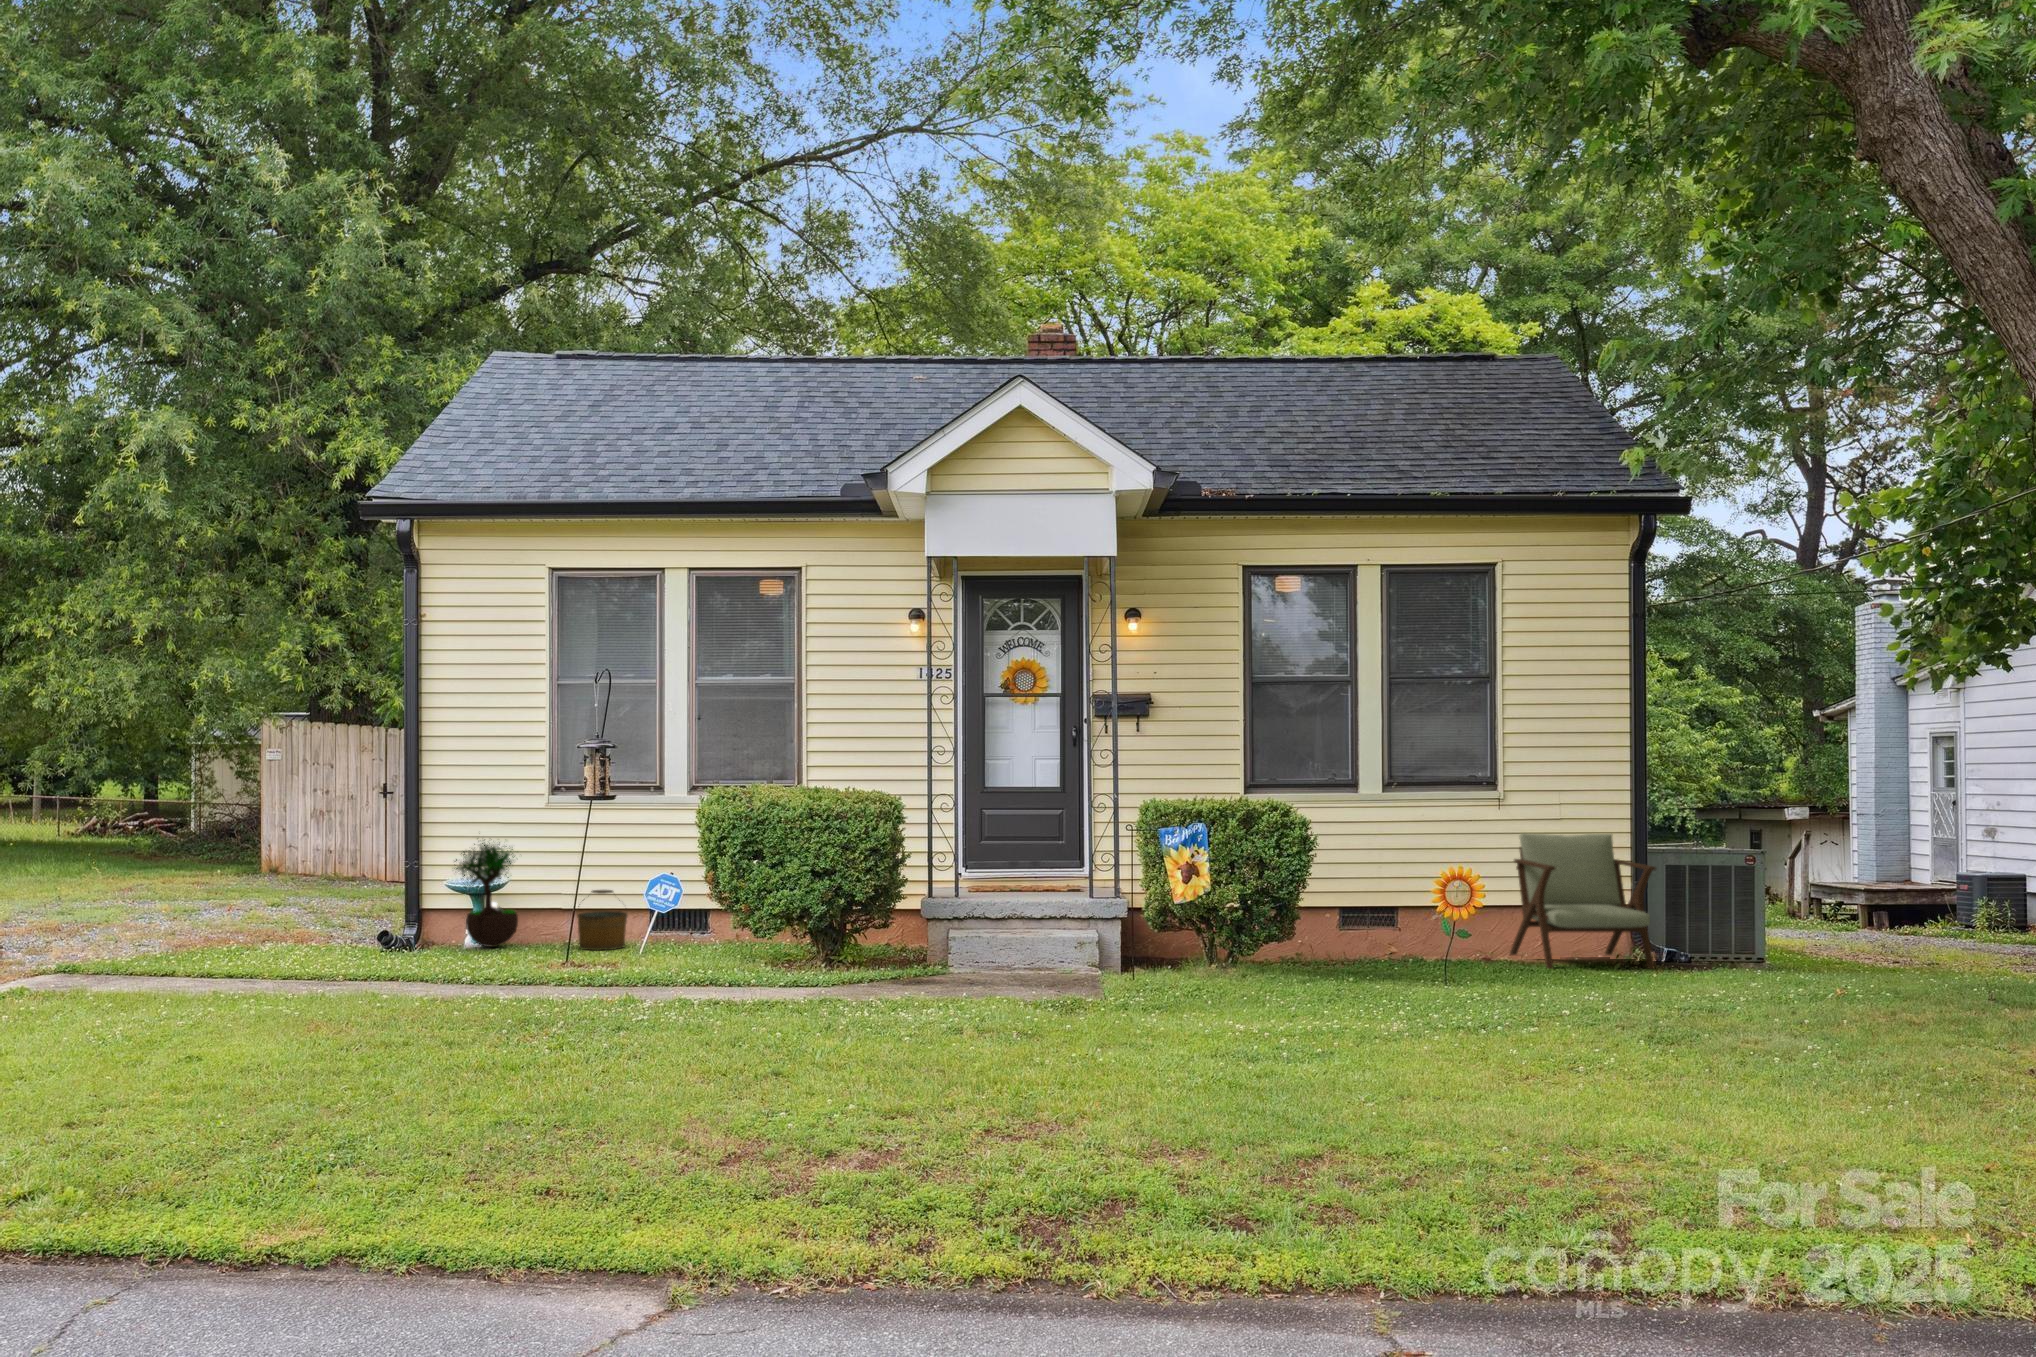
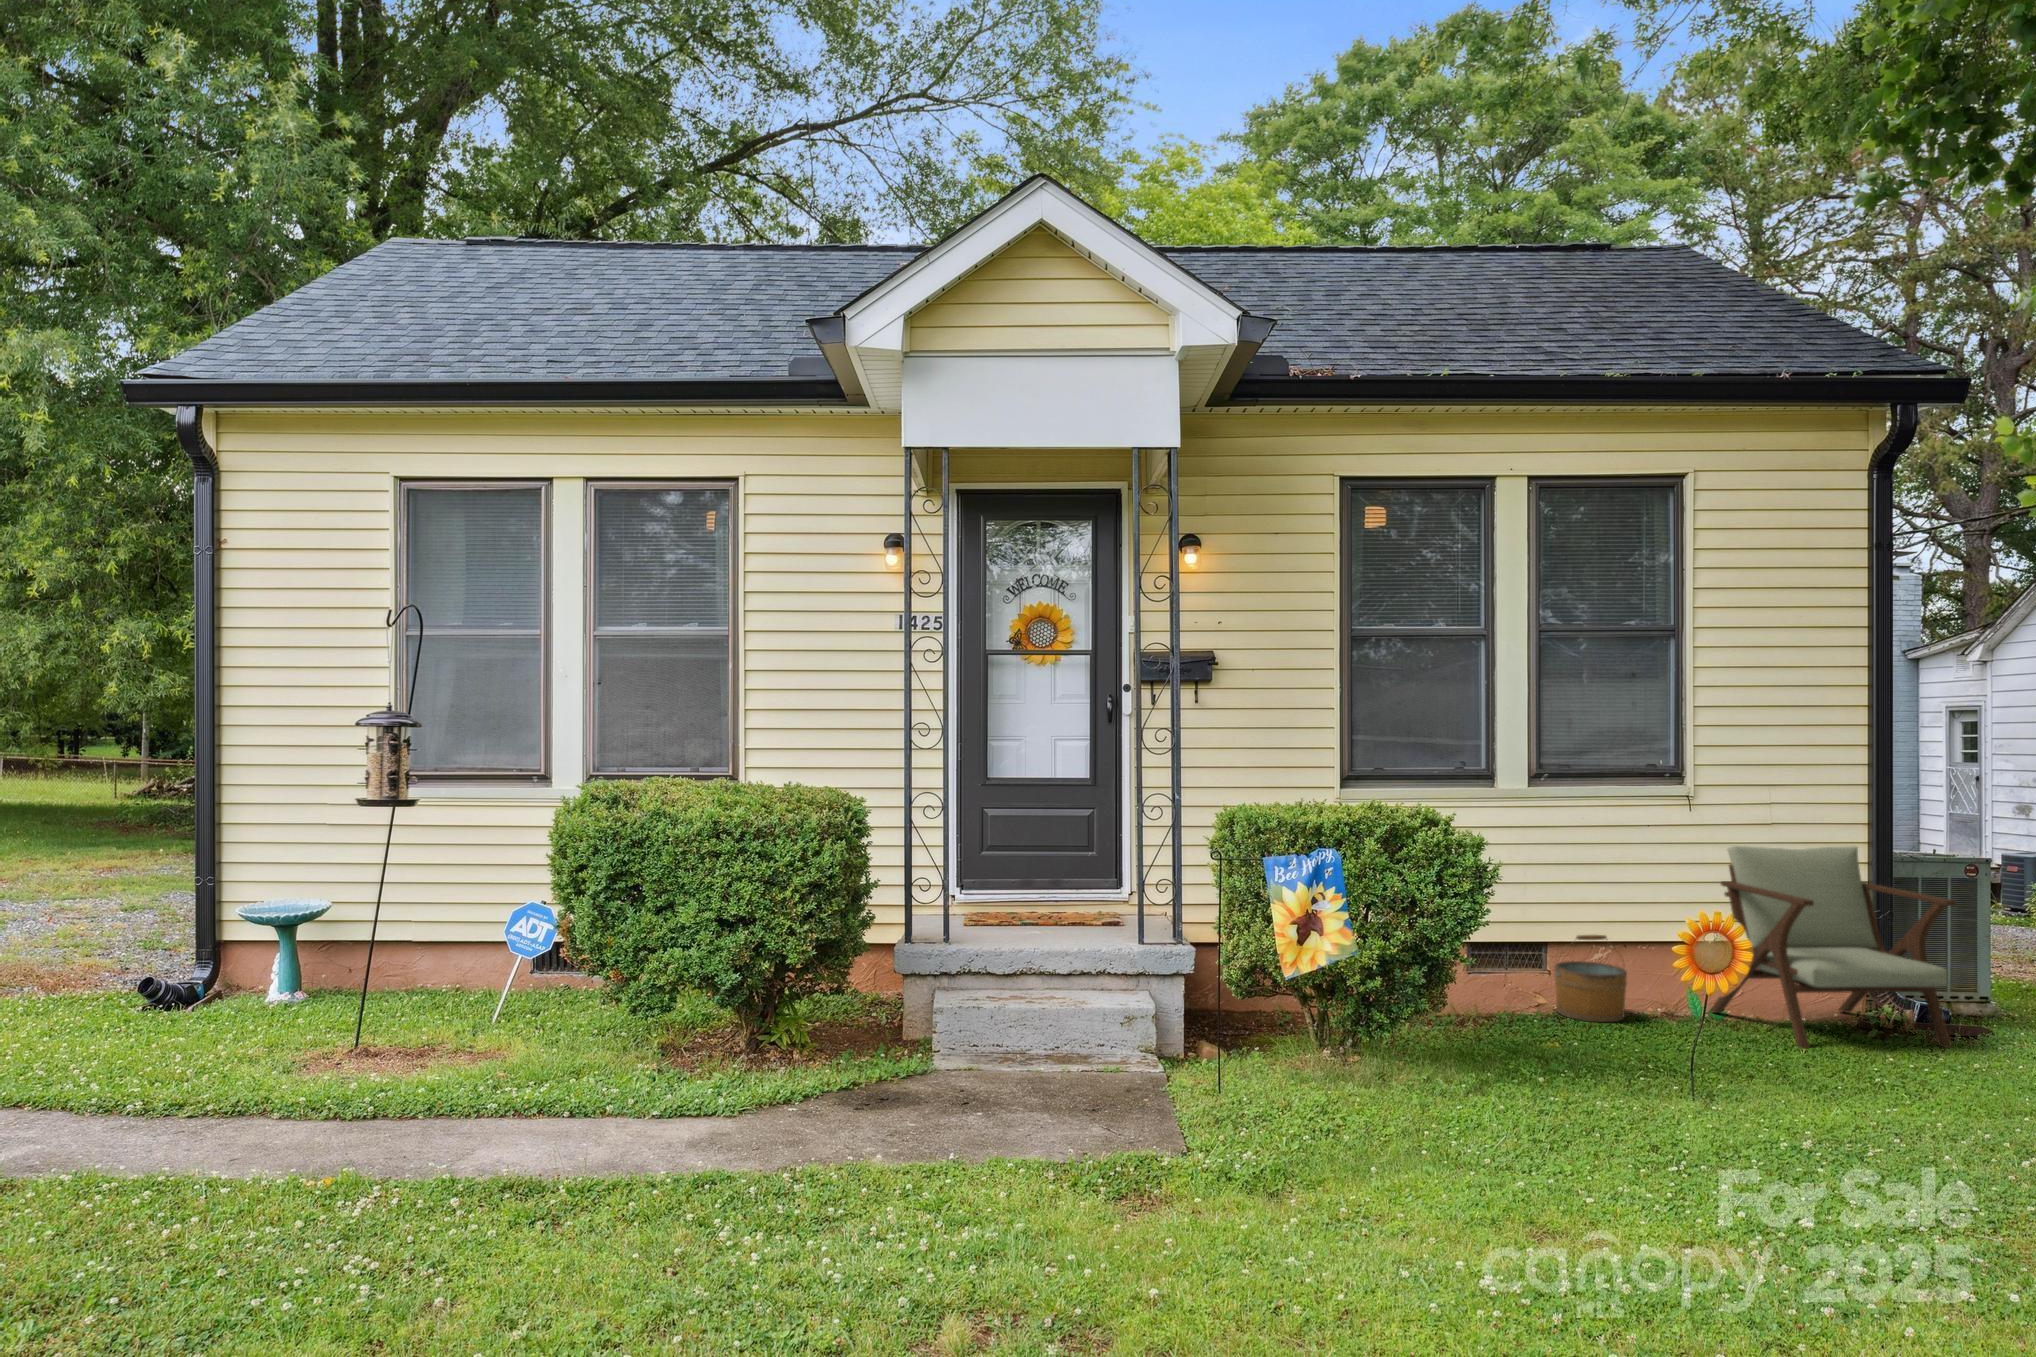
potted tree: present [454,842,518,947] -> none [231,840,342,1000]
bucket: present [577,890,627,950] -> present [1554,935,1627,1022]

